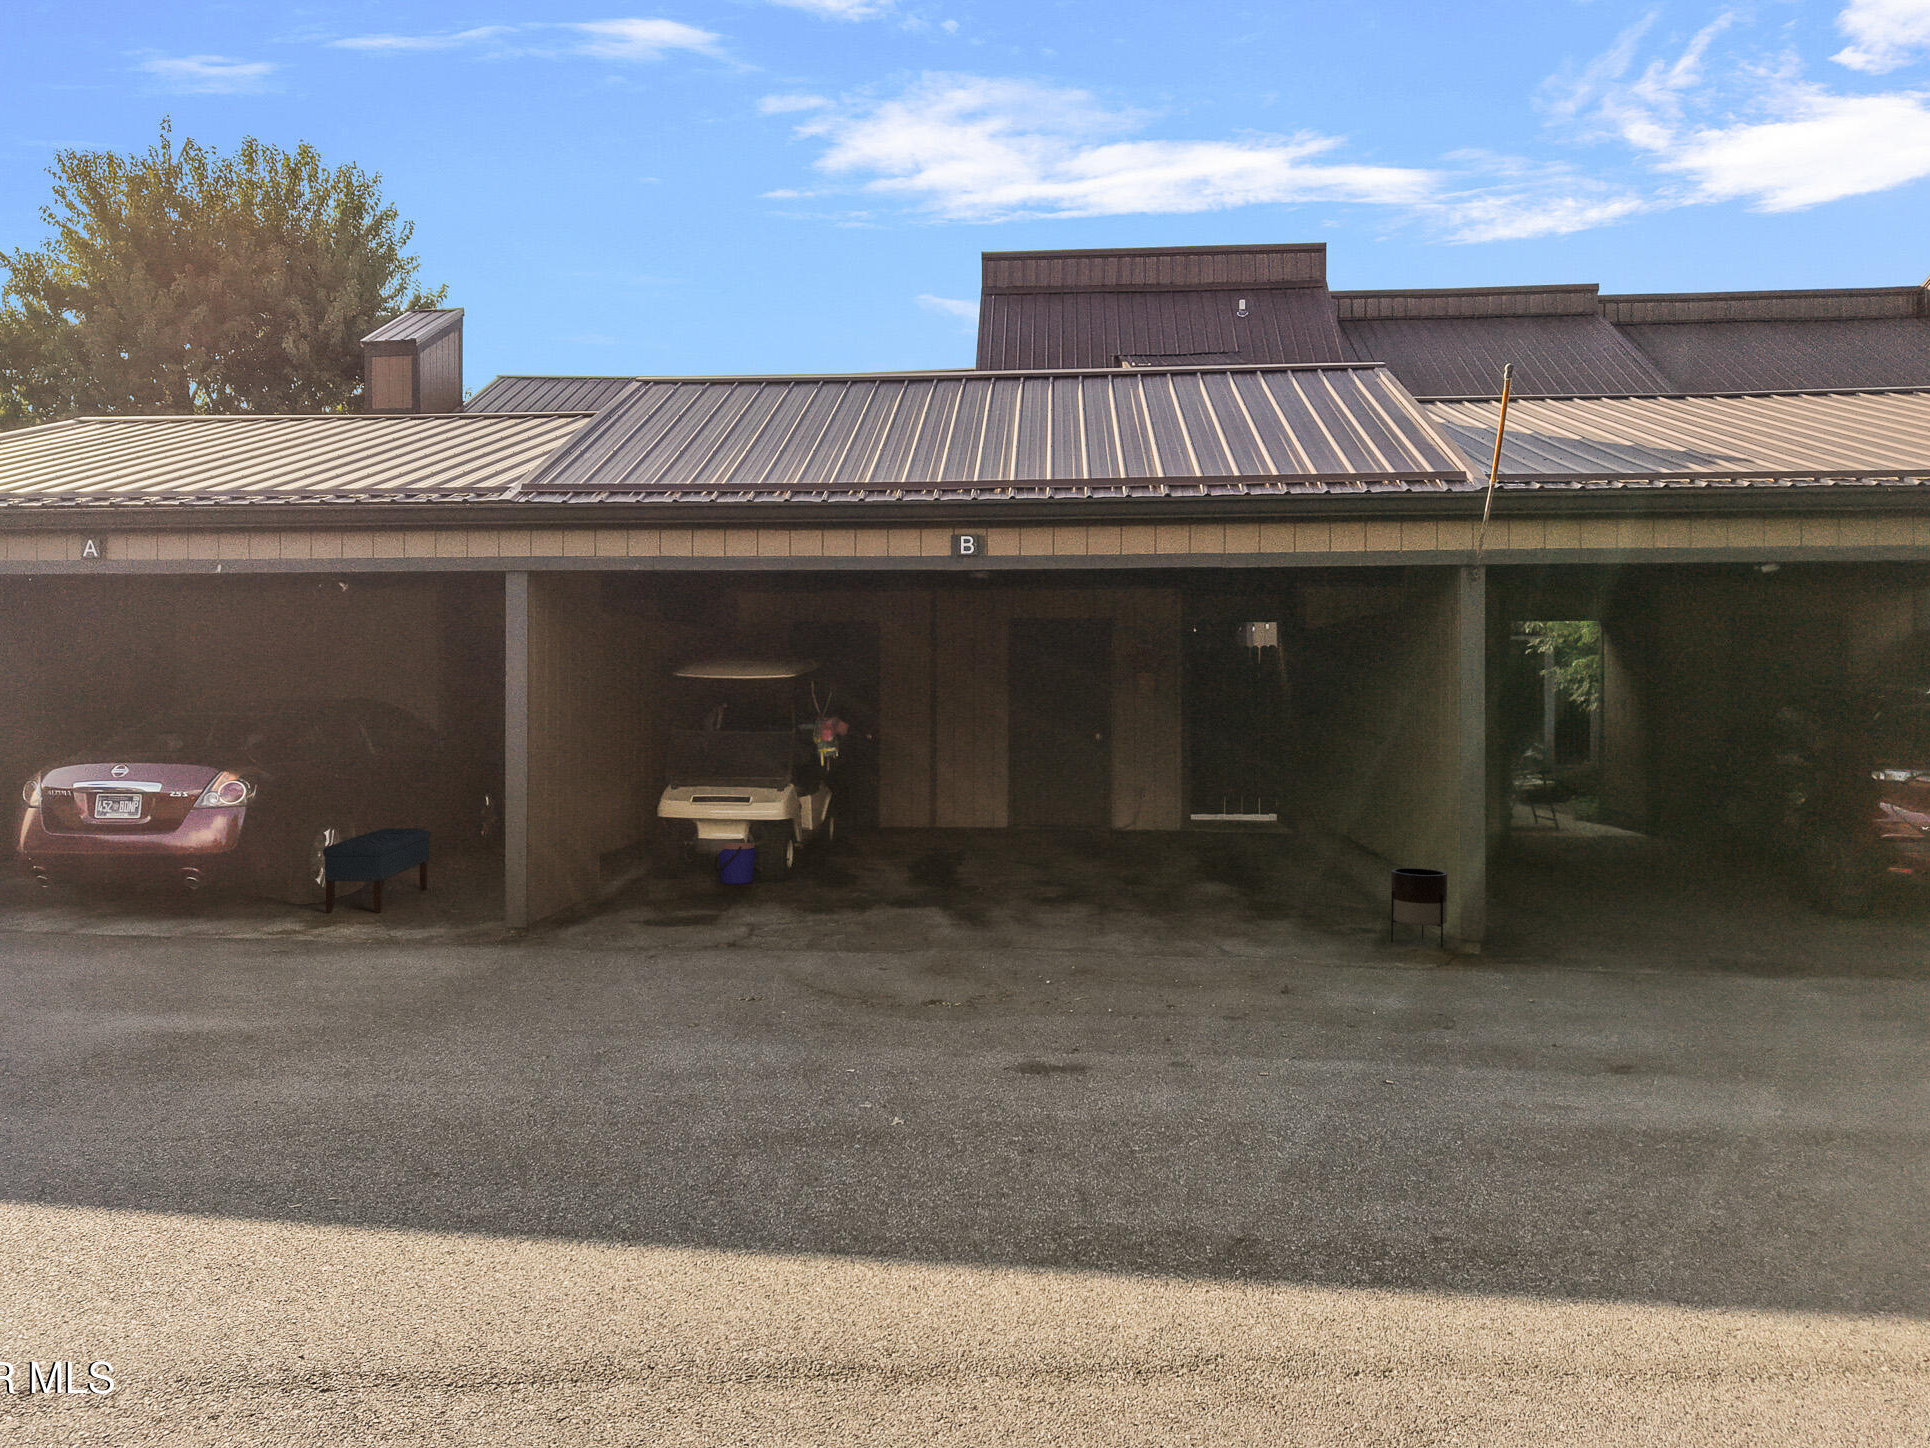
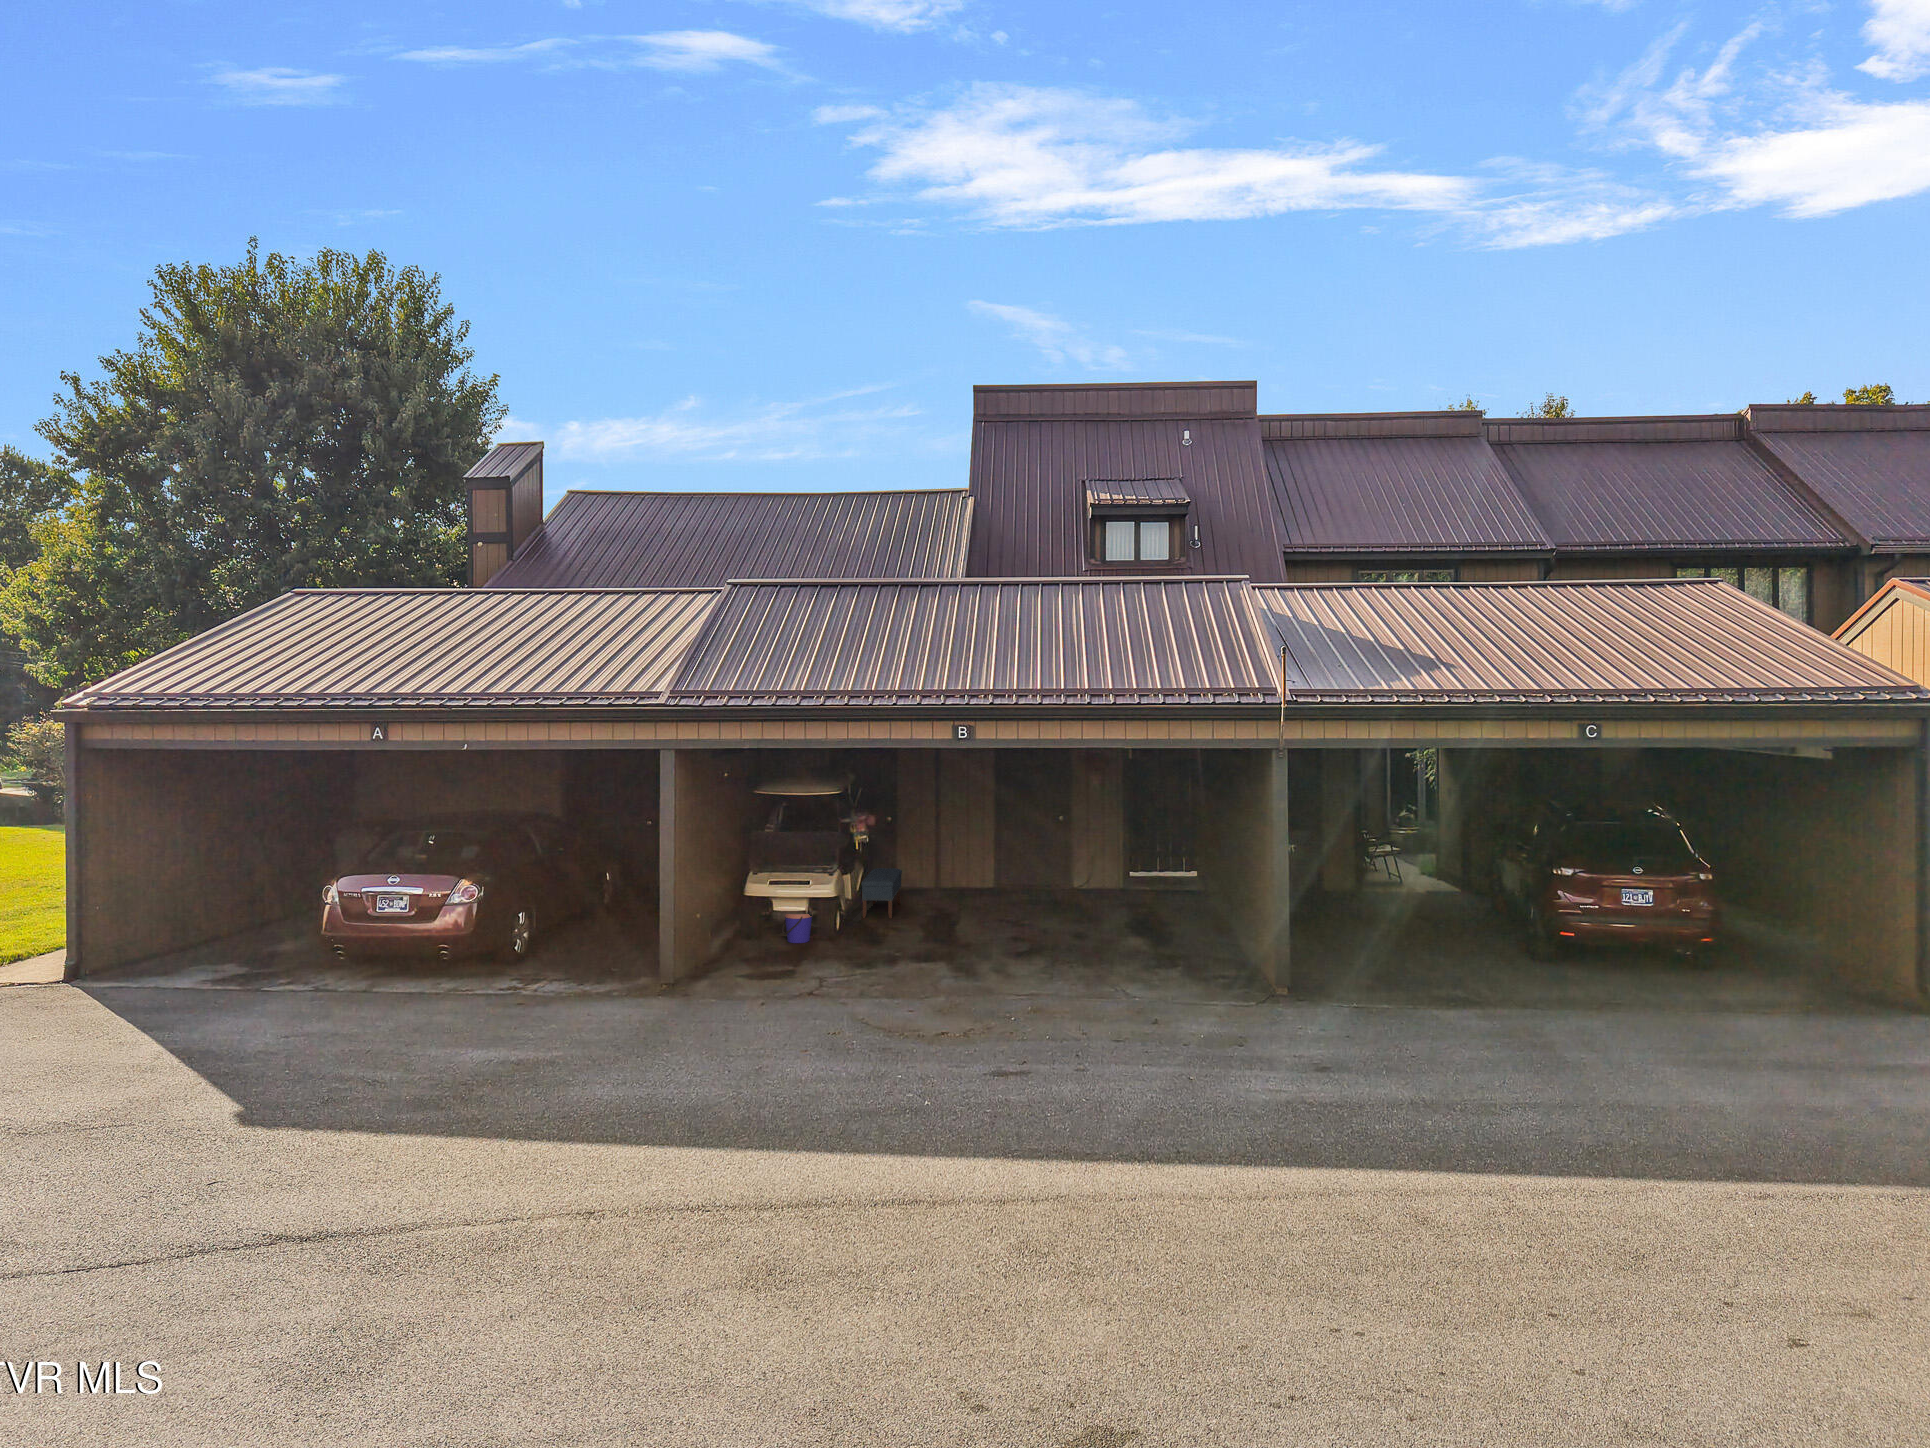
bench: present [323,828,431,913] -> present [861,868,902,918]
planter: present [1391,868,1447,948] -> none [1240,937,1275,991]

